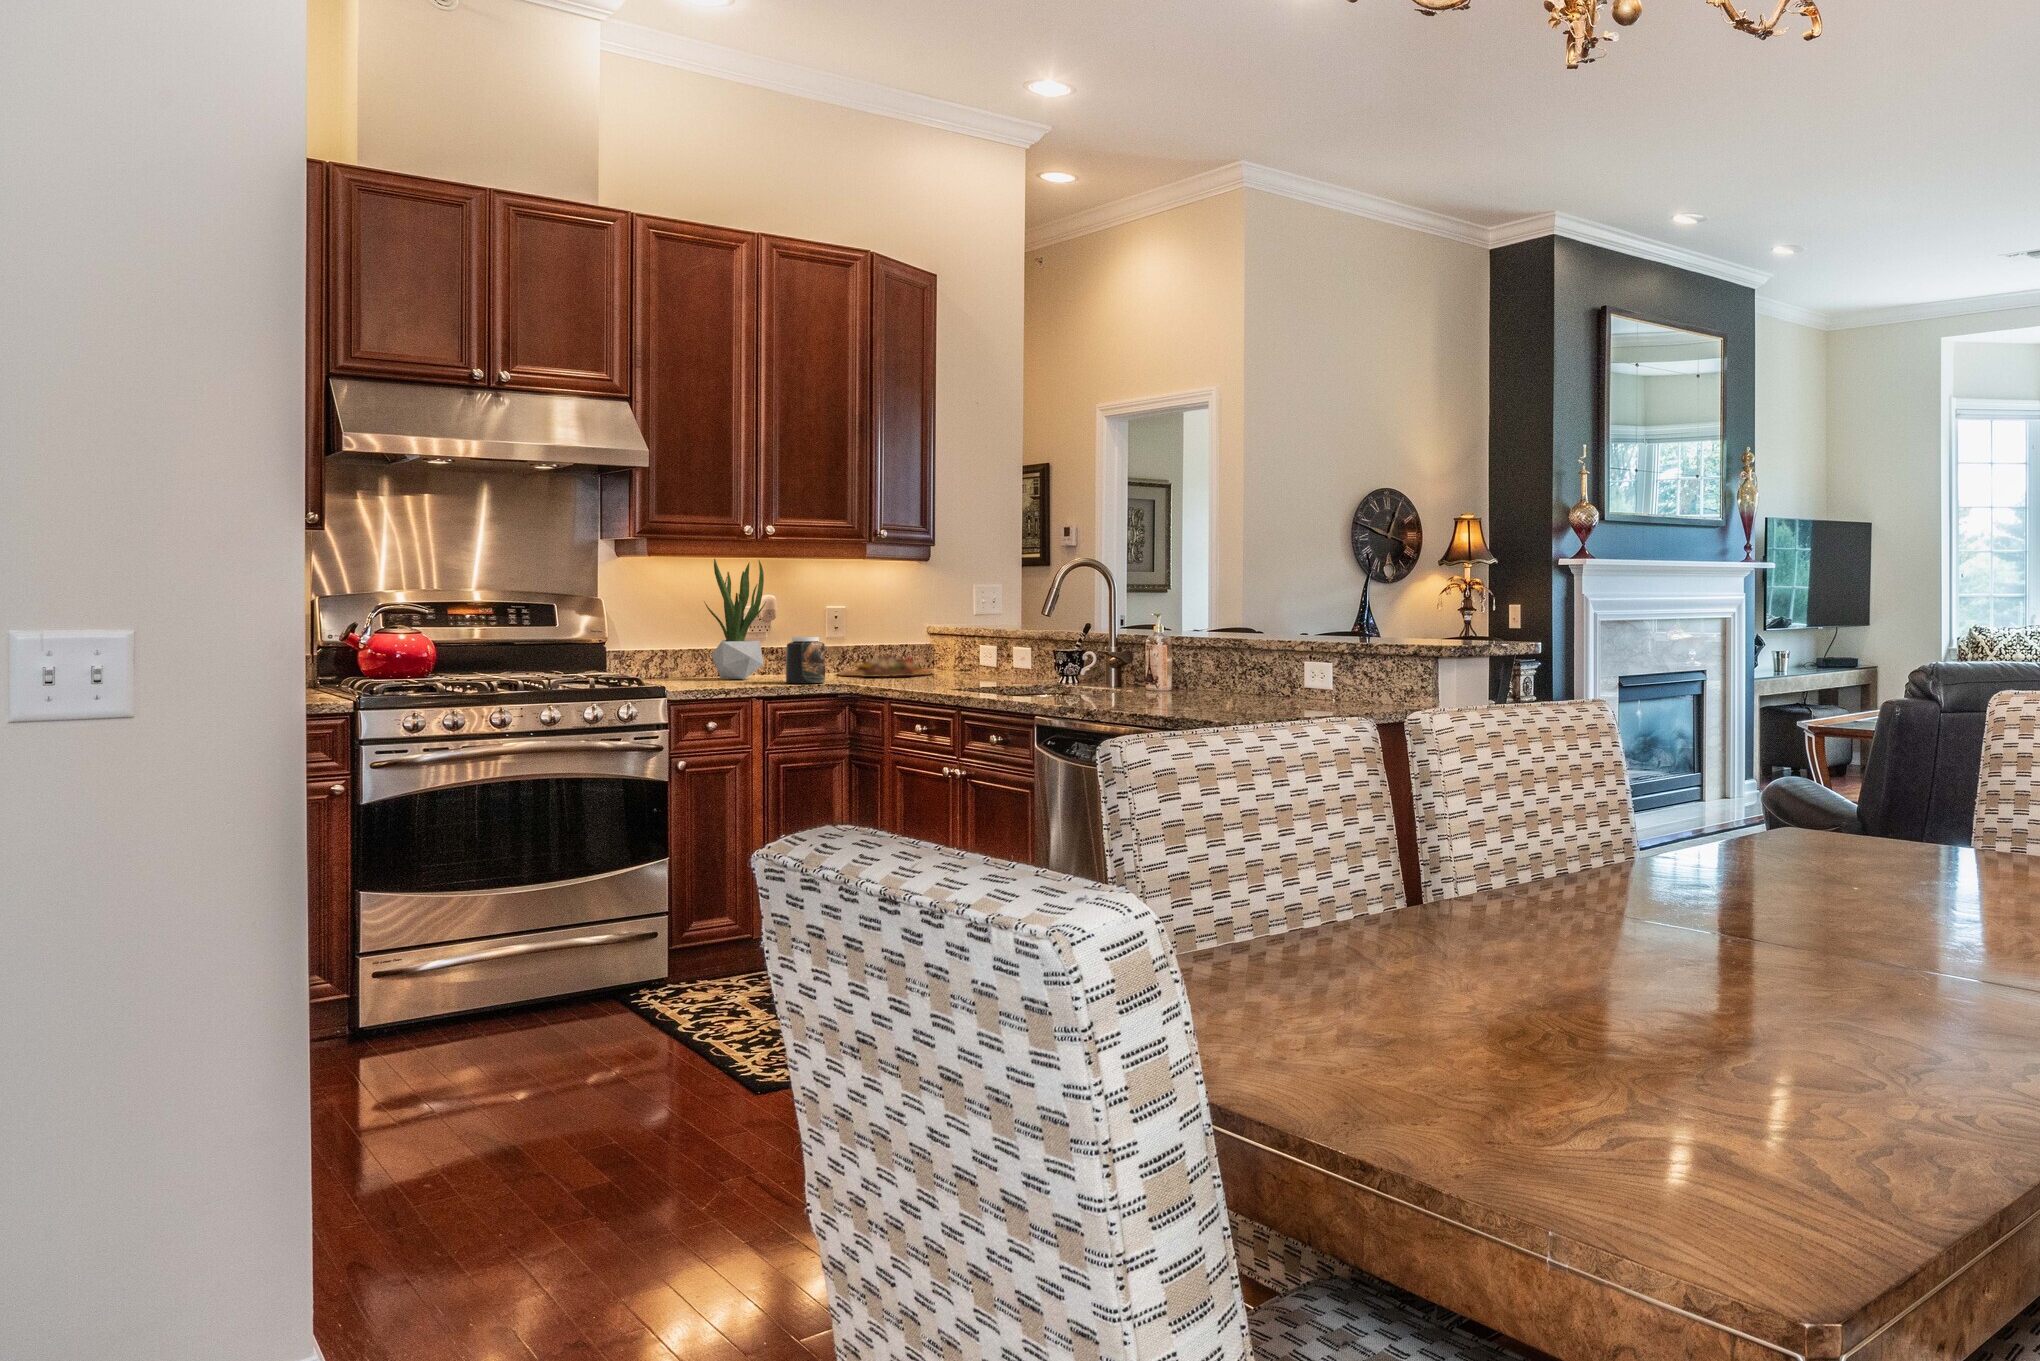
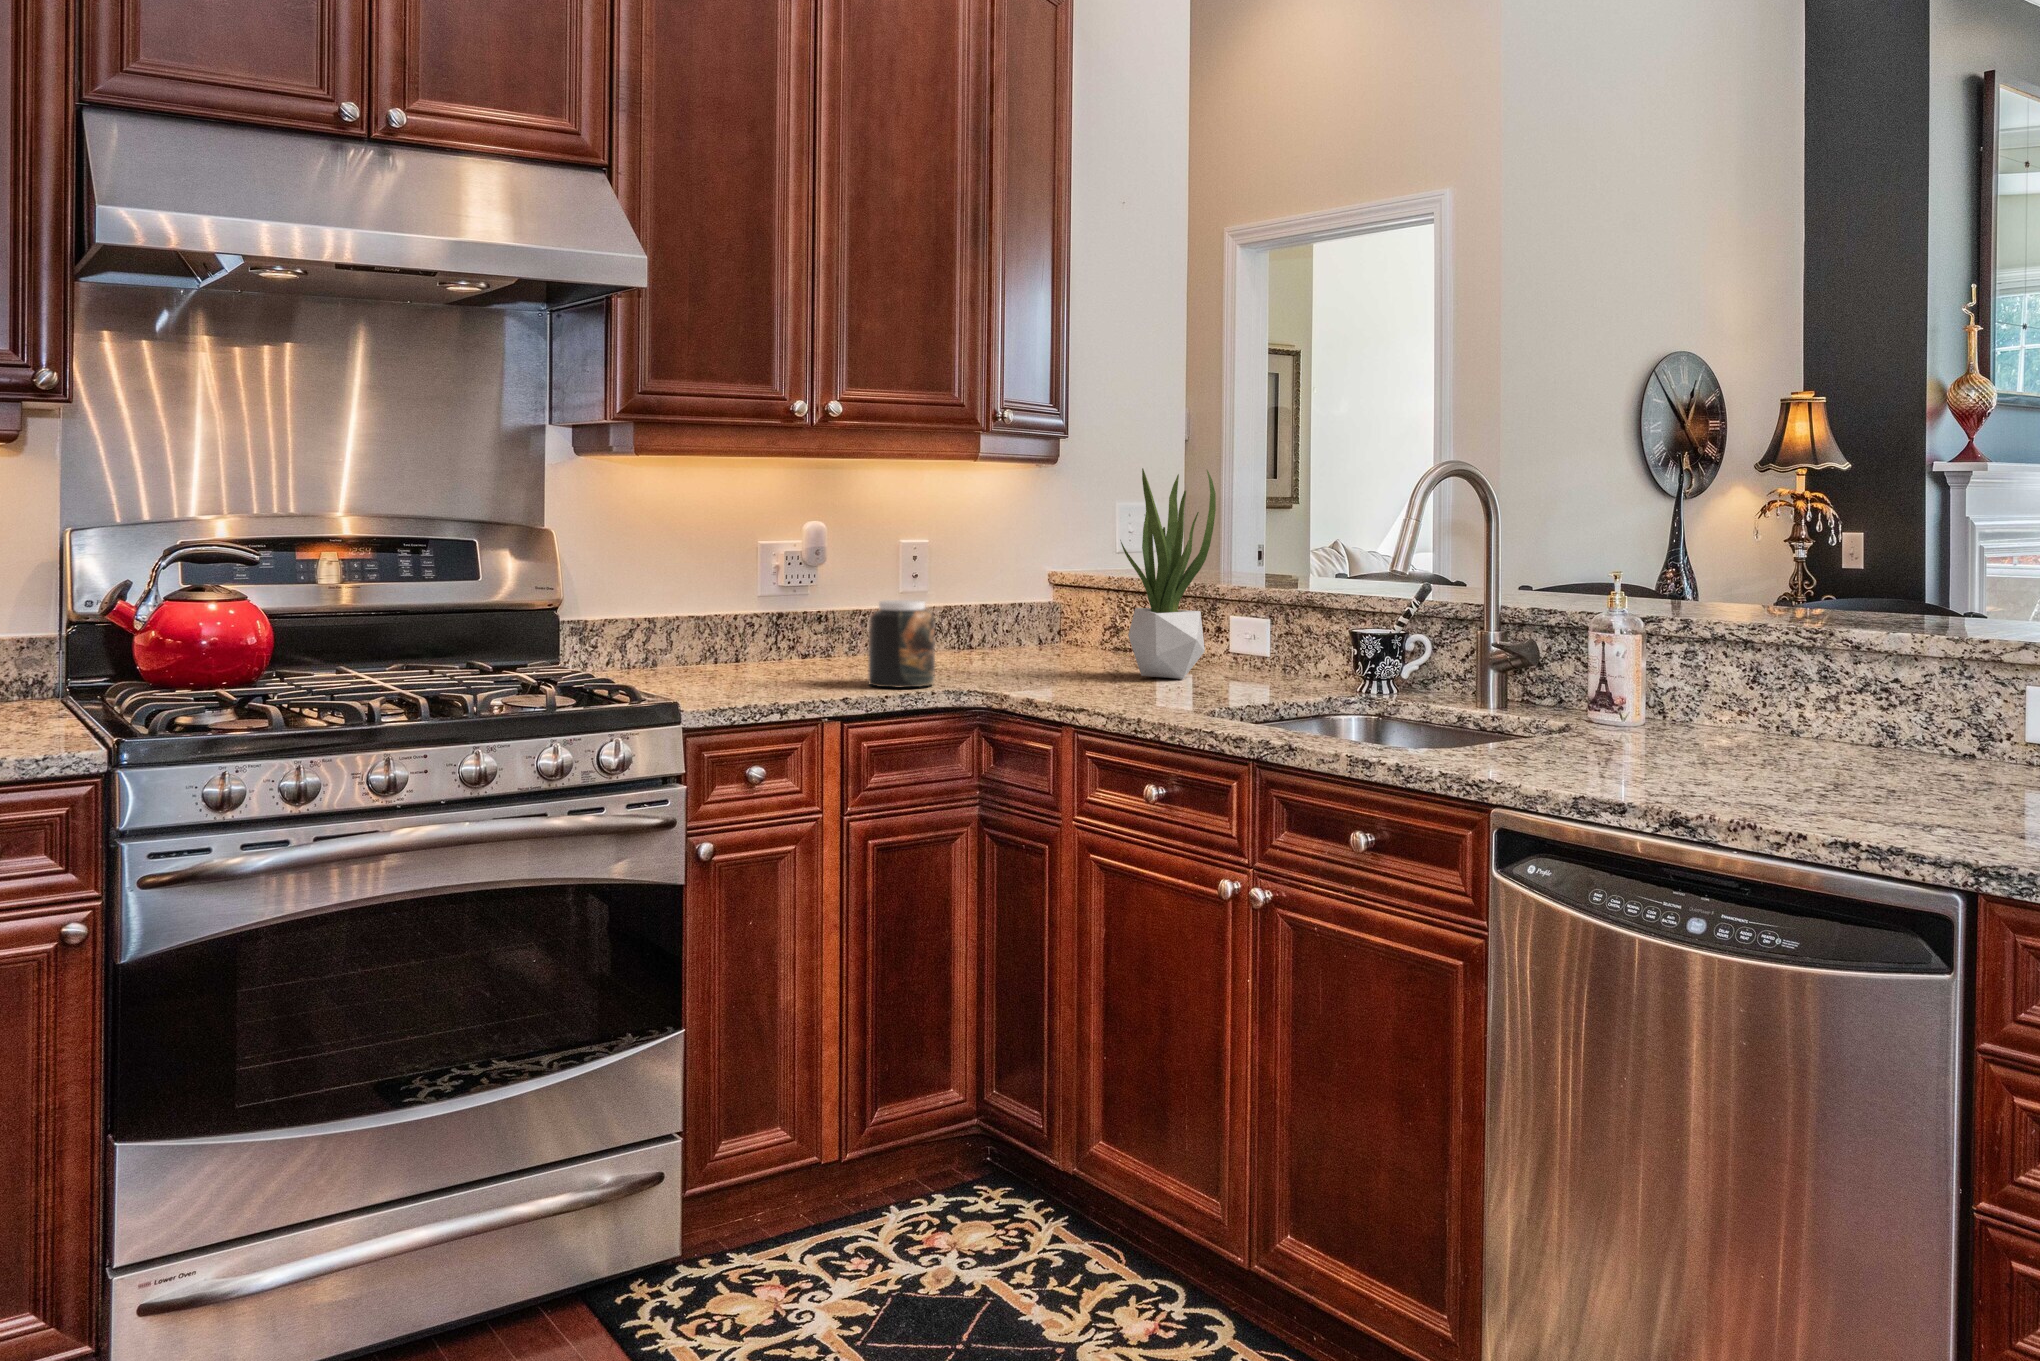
potted plant: present [705,559,766,679] -> present [1120,468,1216,679]
cutting board: present [838,655,932,677] -> none [928,625,1084,669]

